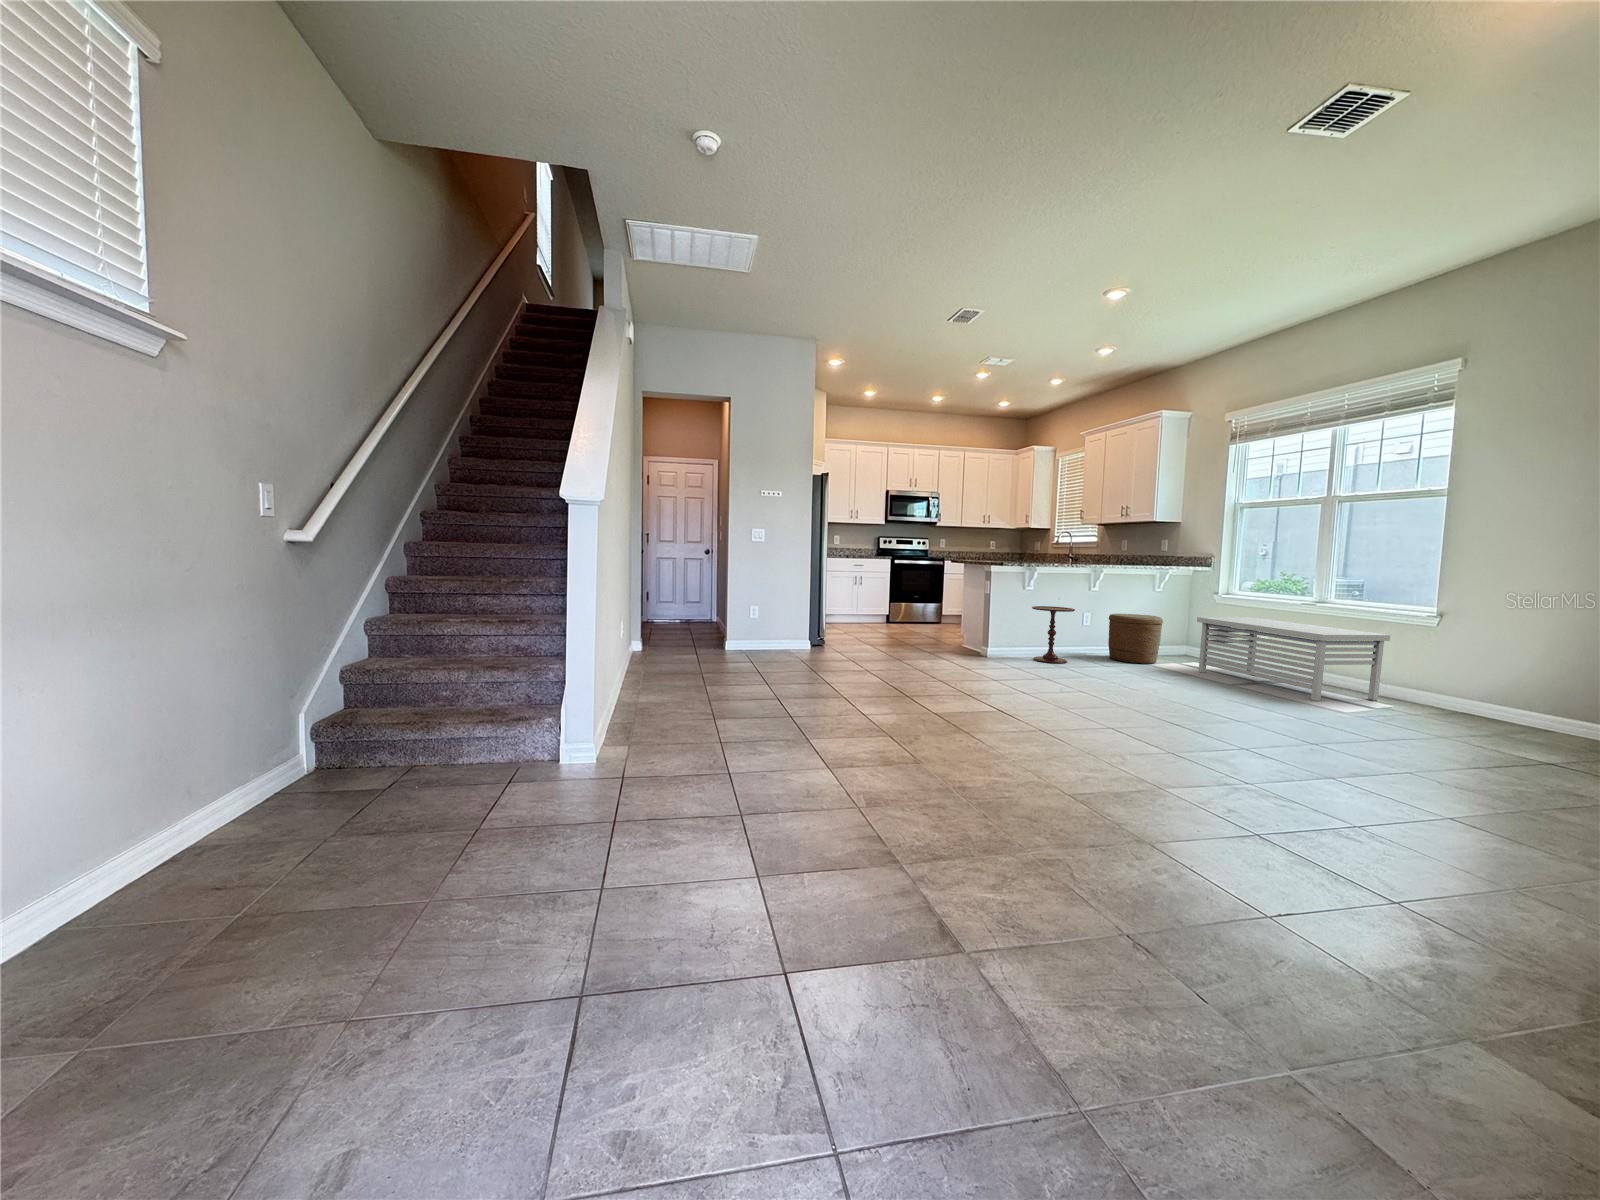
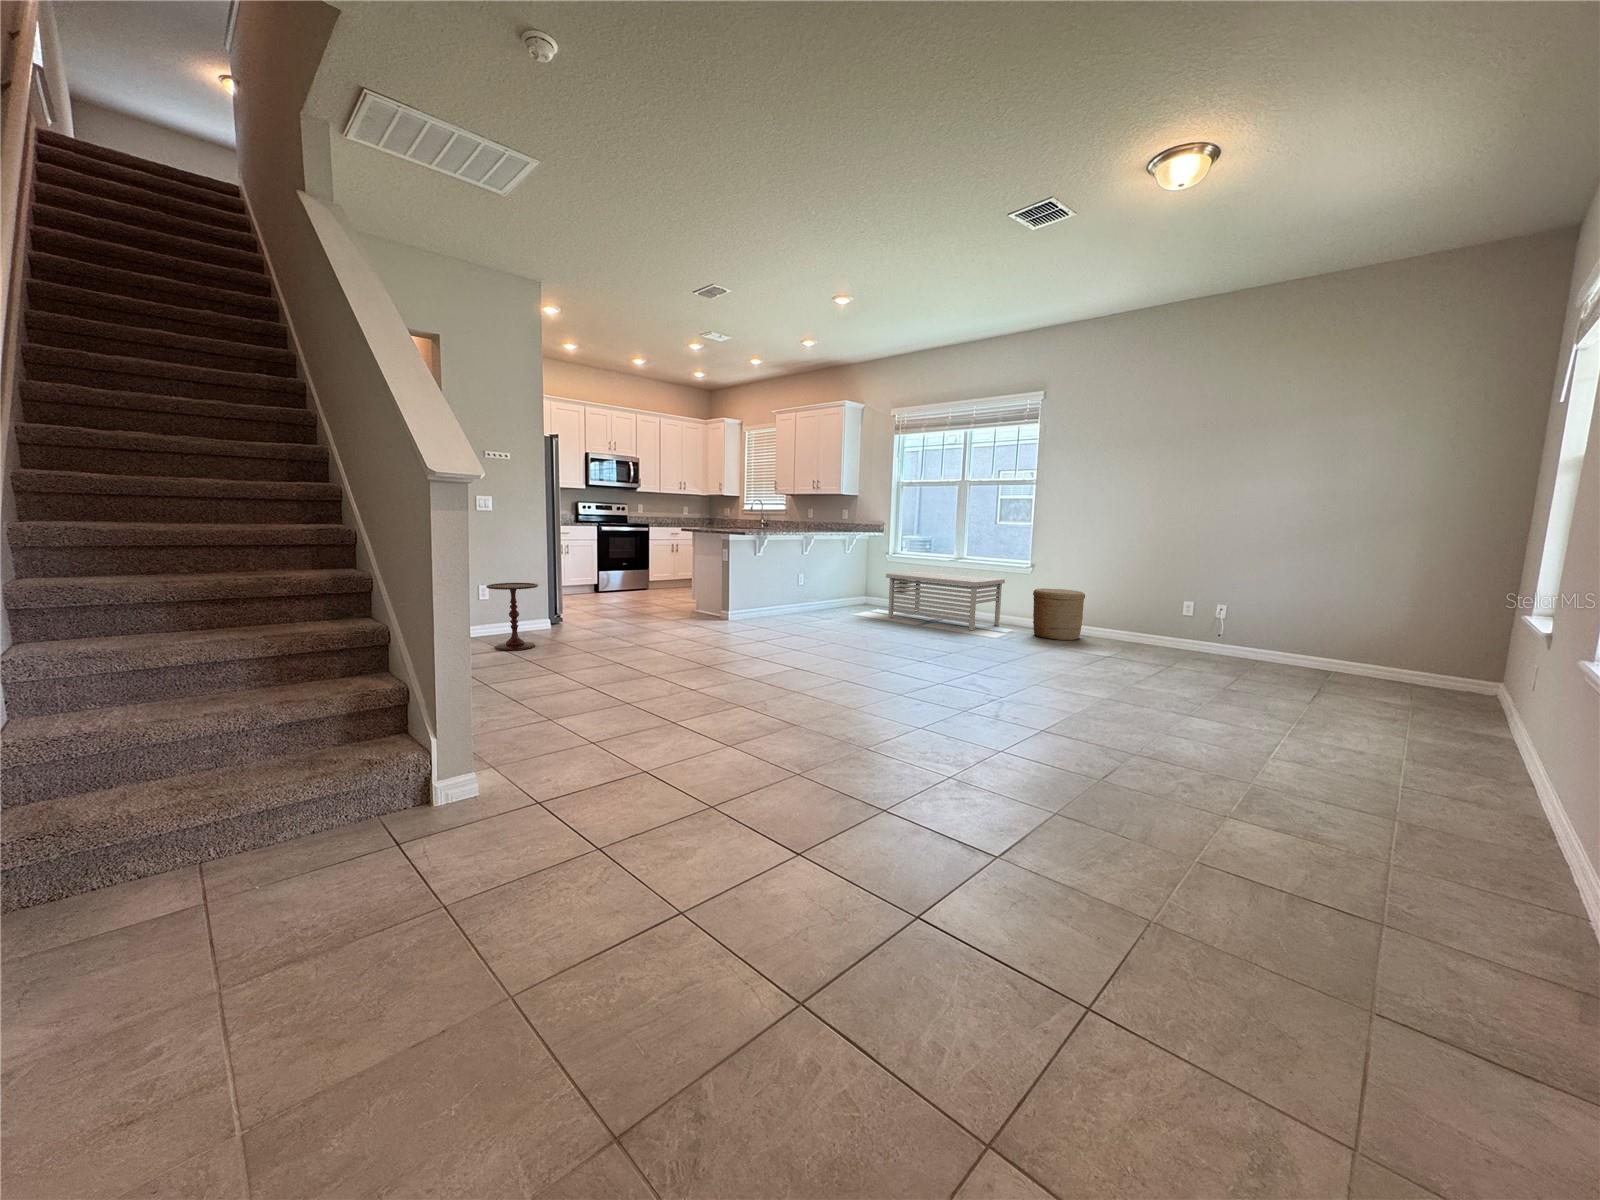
side table: present [1032,606,1075,664] -> present [486,583,538,651]
woven basket: present [1108,614,1163,664] -> present [1033,588,1085,640]

